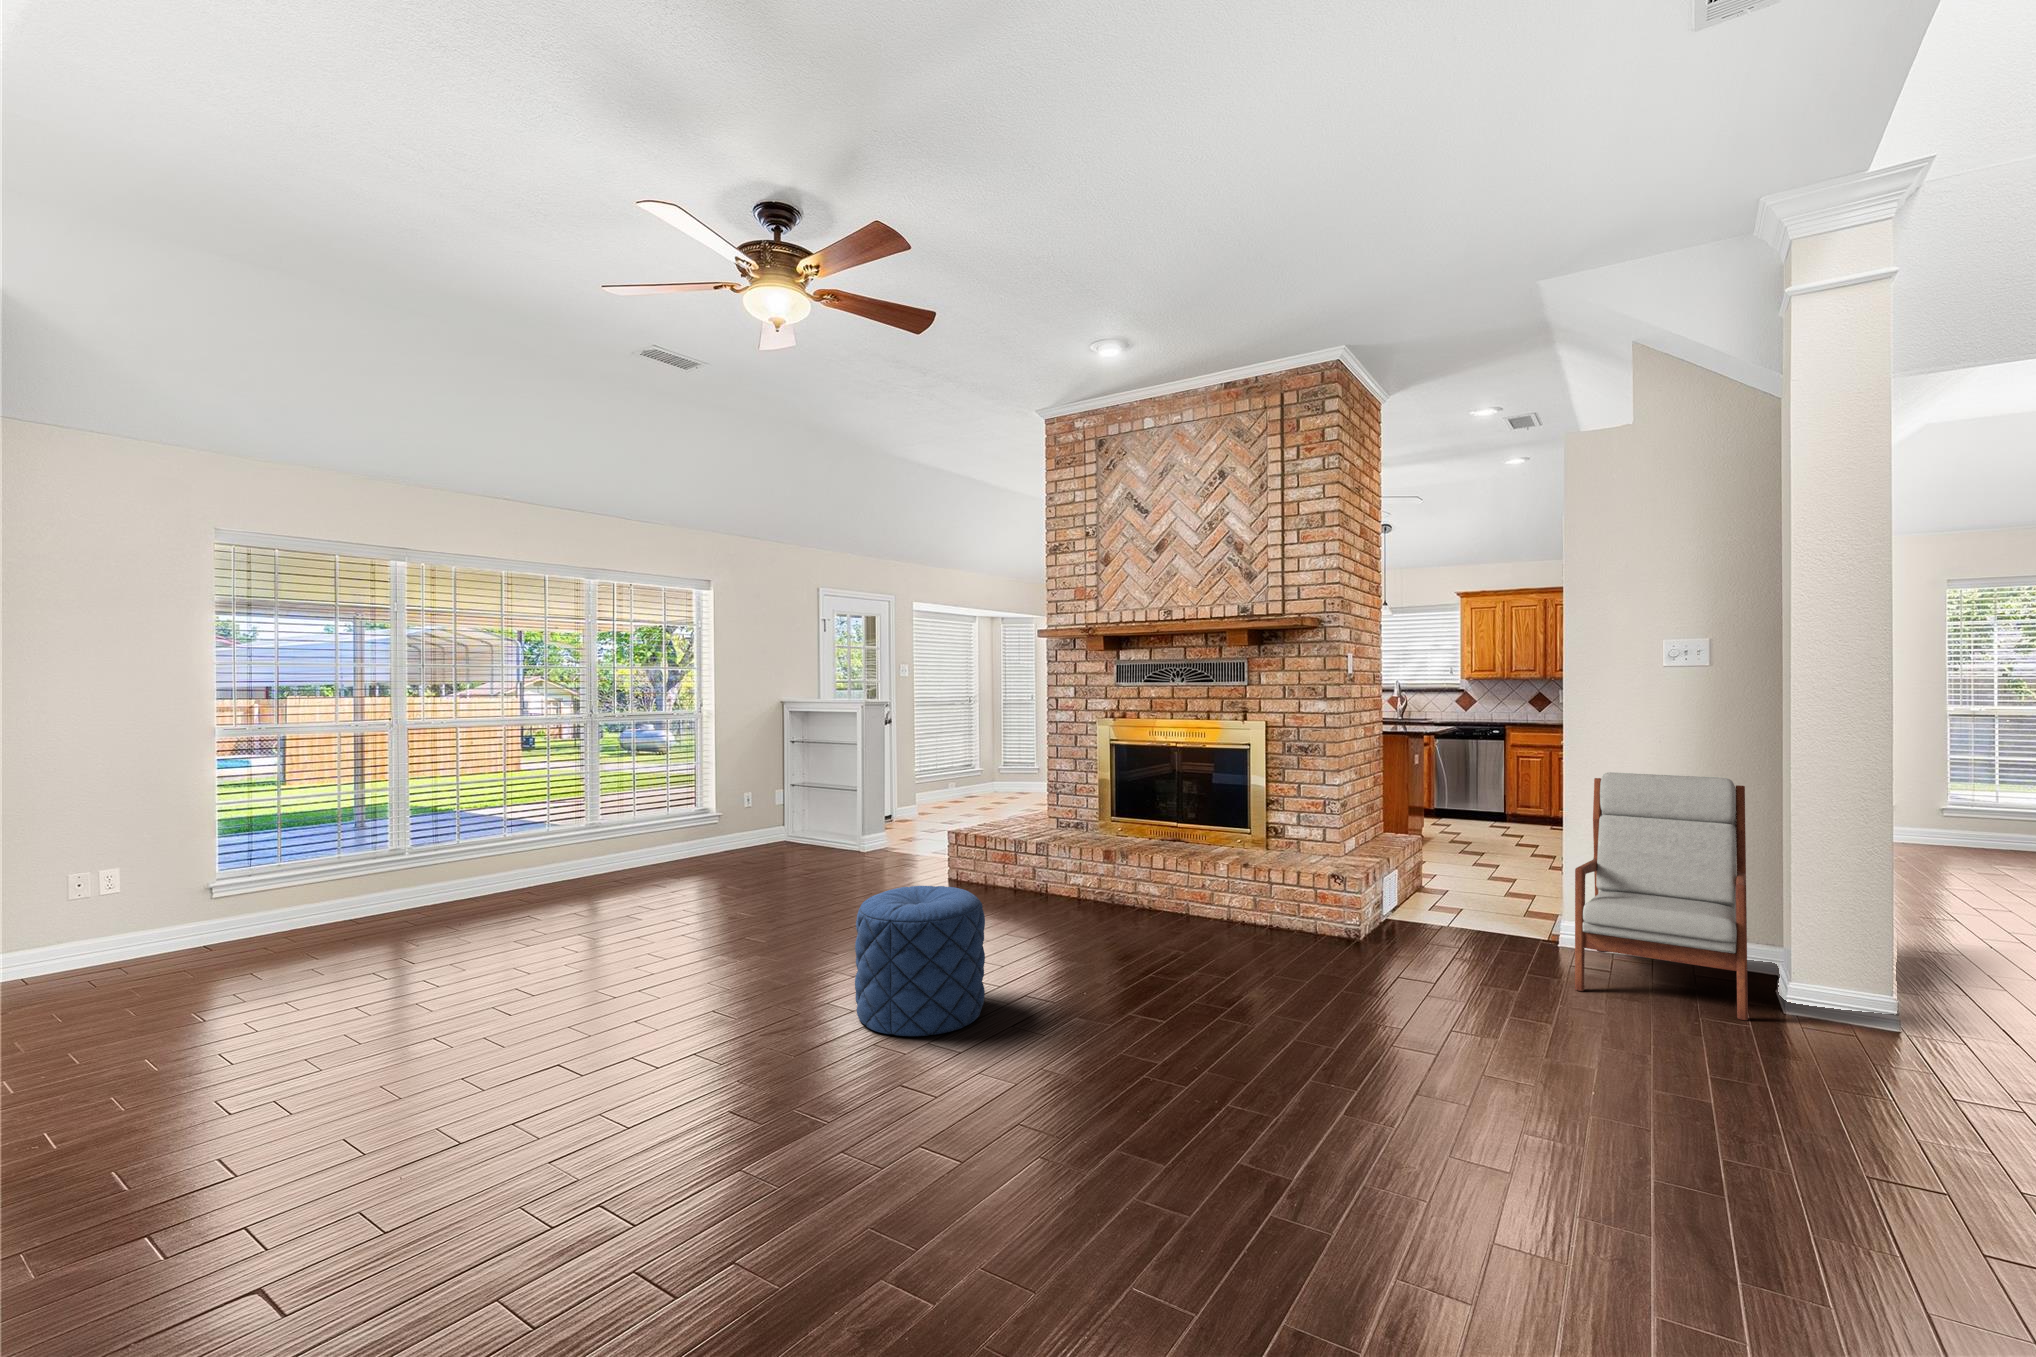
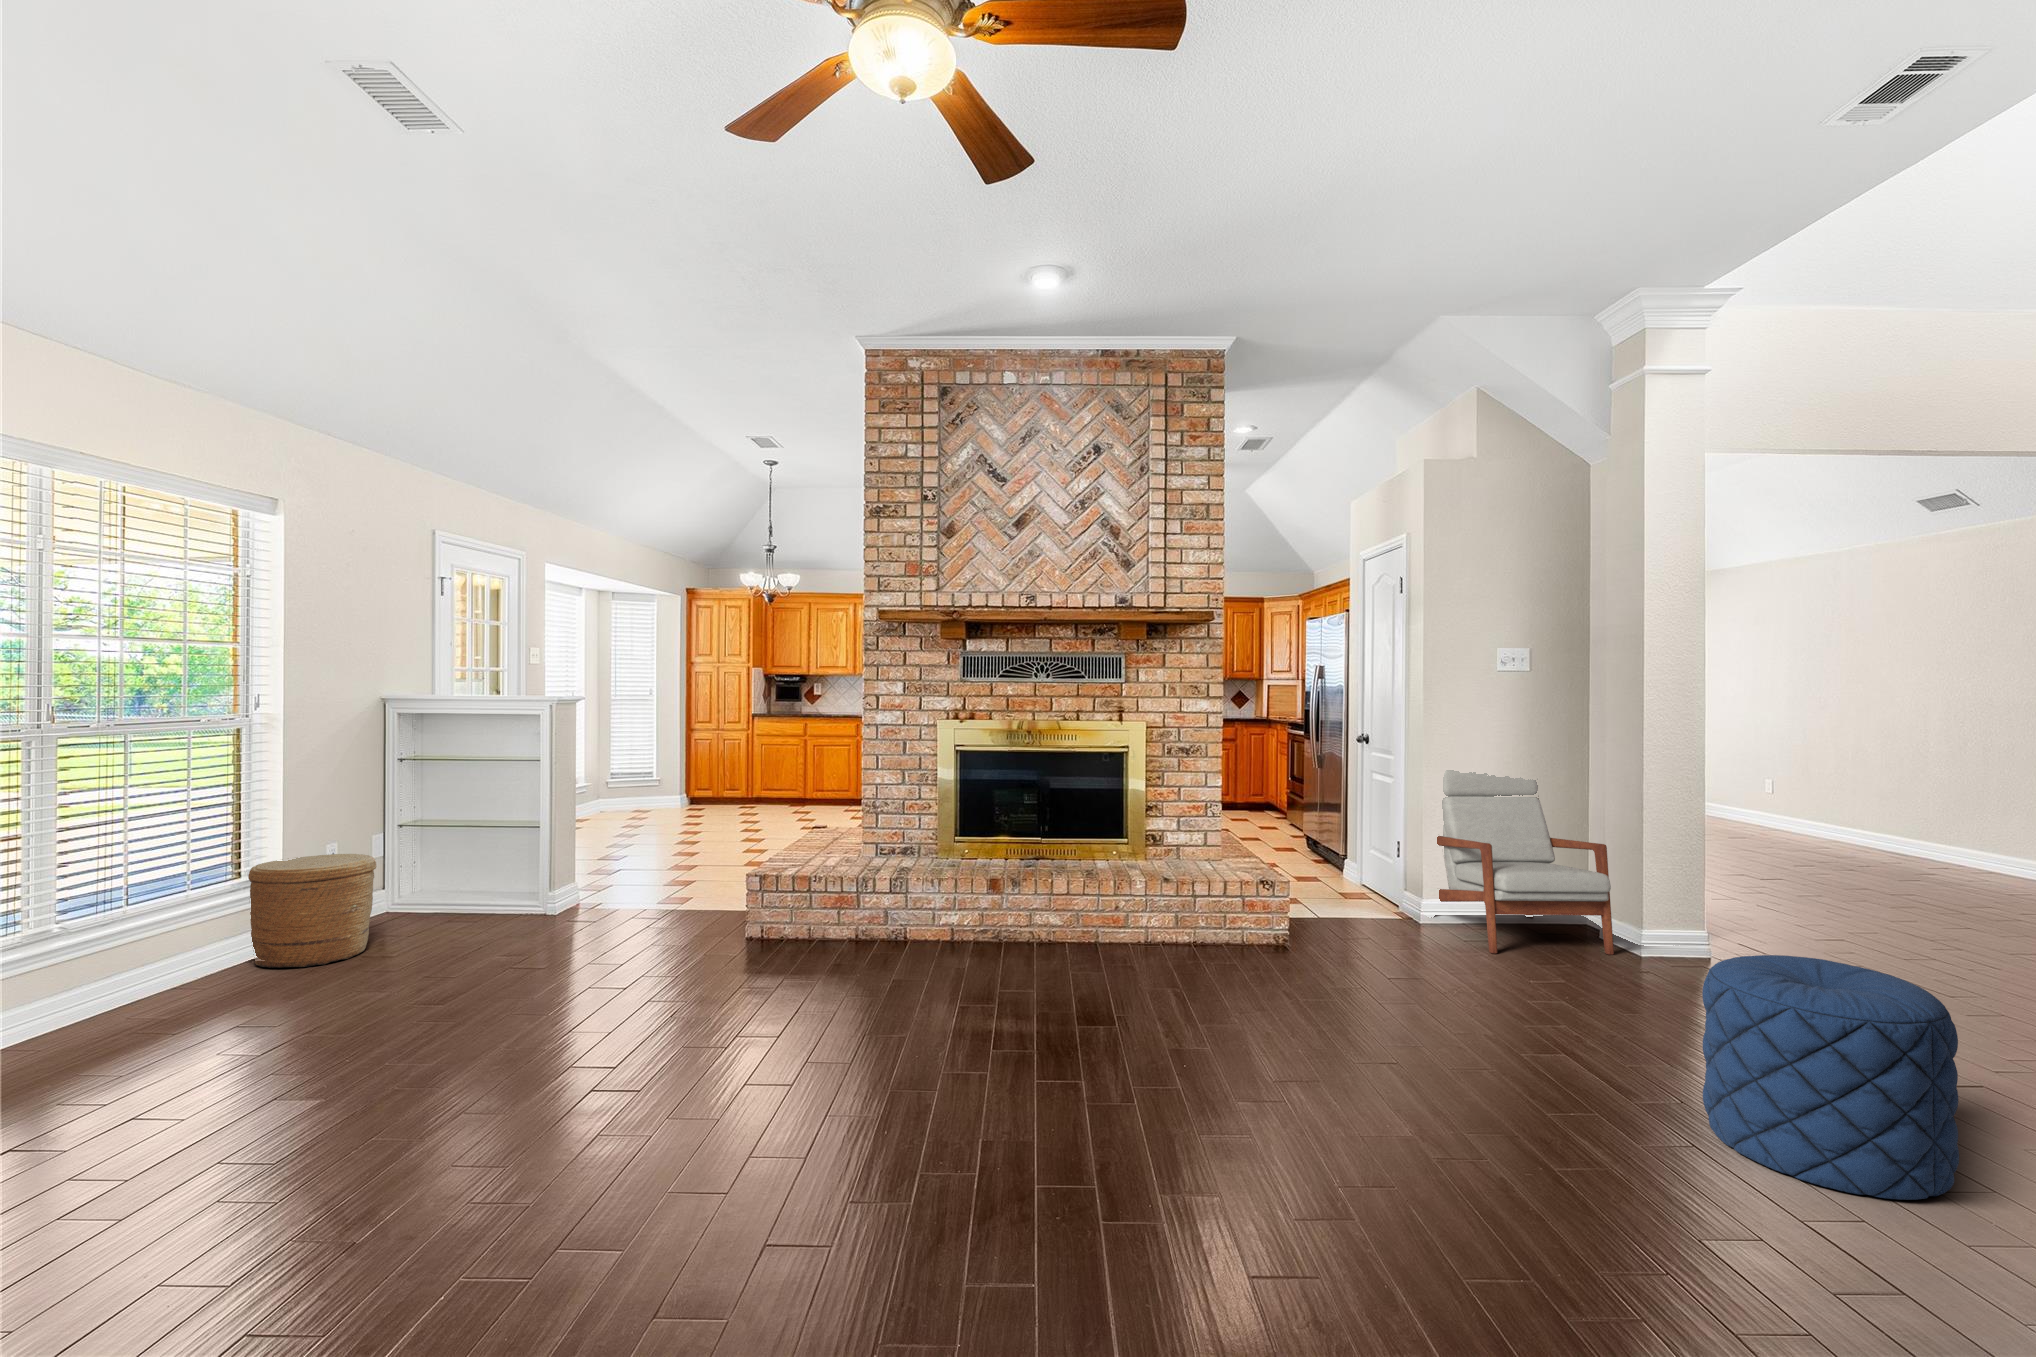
woven basket: none [718,793,781,857] -> present [248,854,376,968]
pouf: present [855,886,985,1036] -> present [1702,955,1959,1200]

